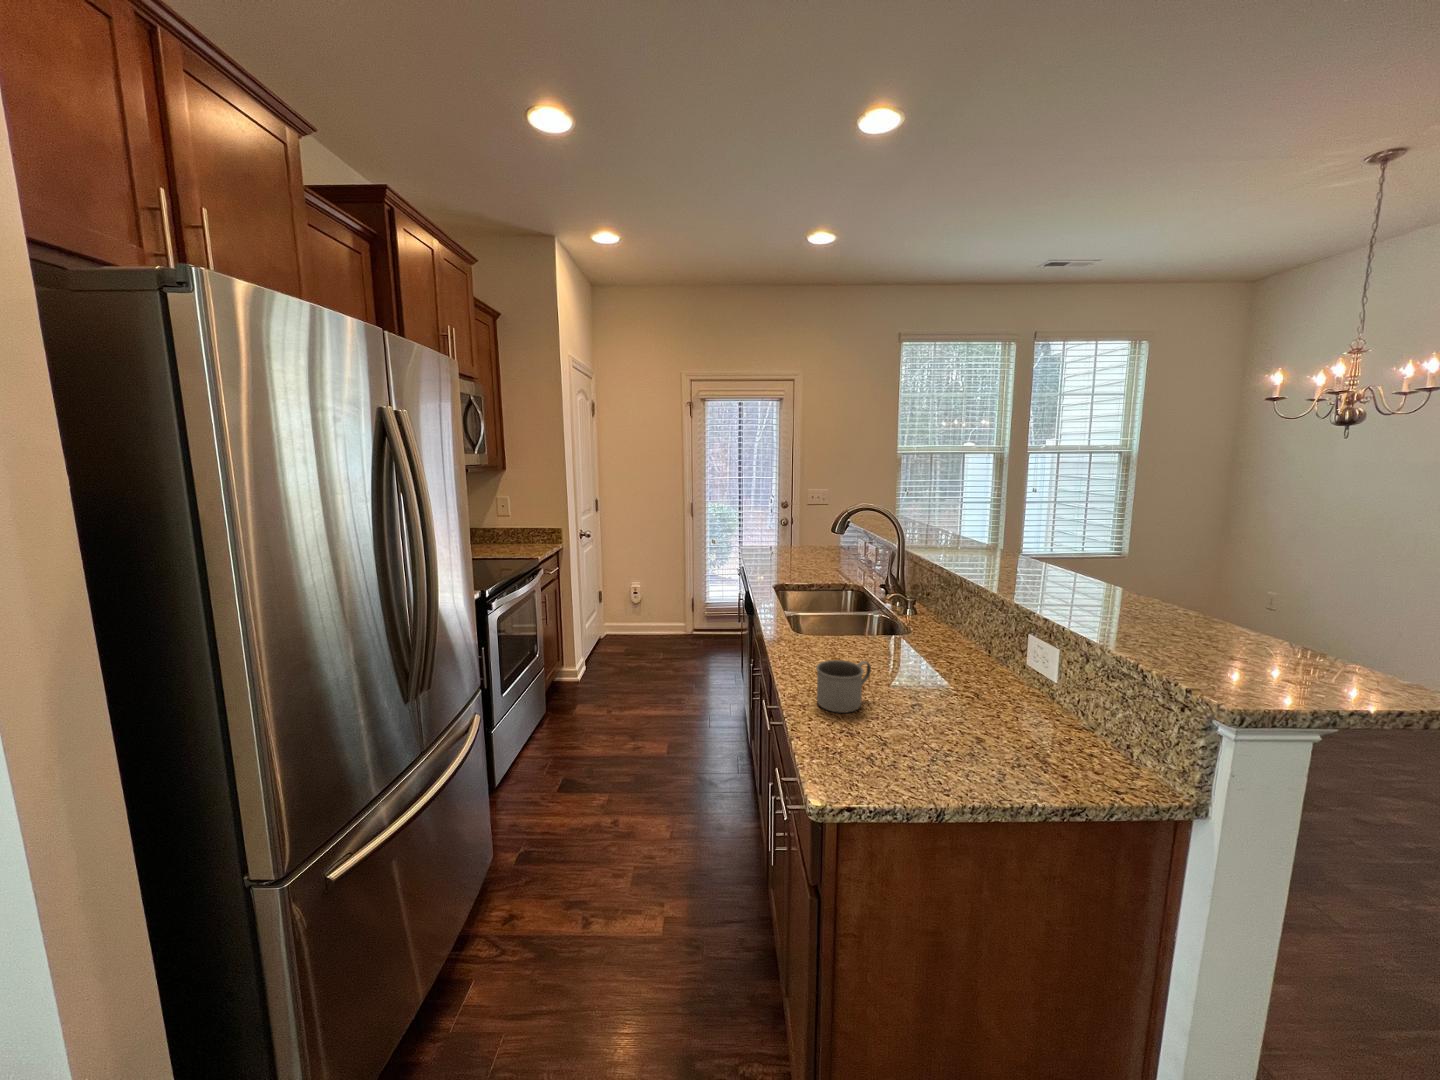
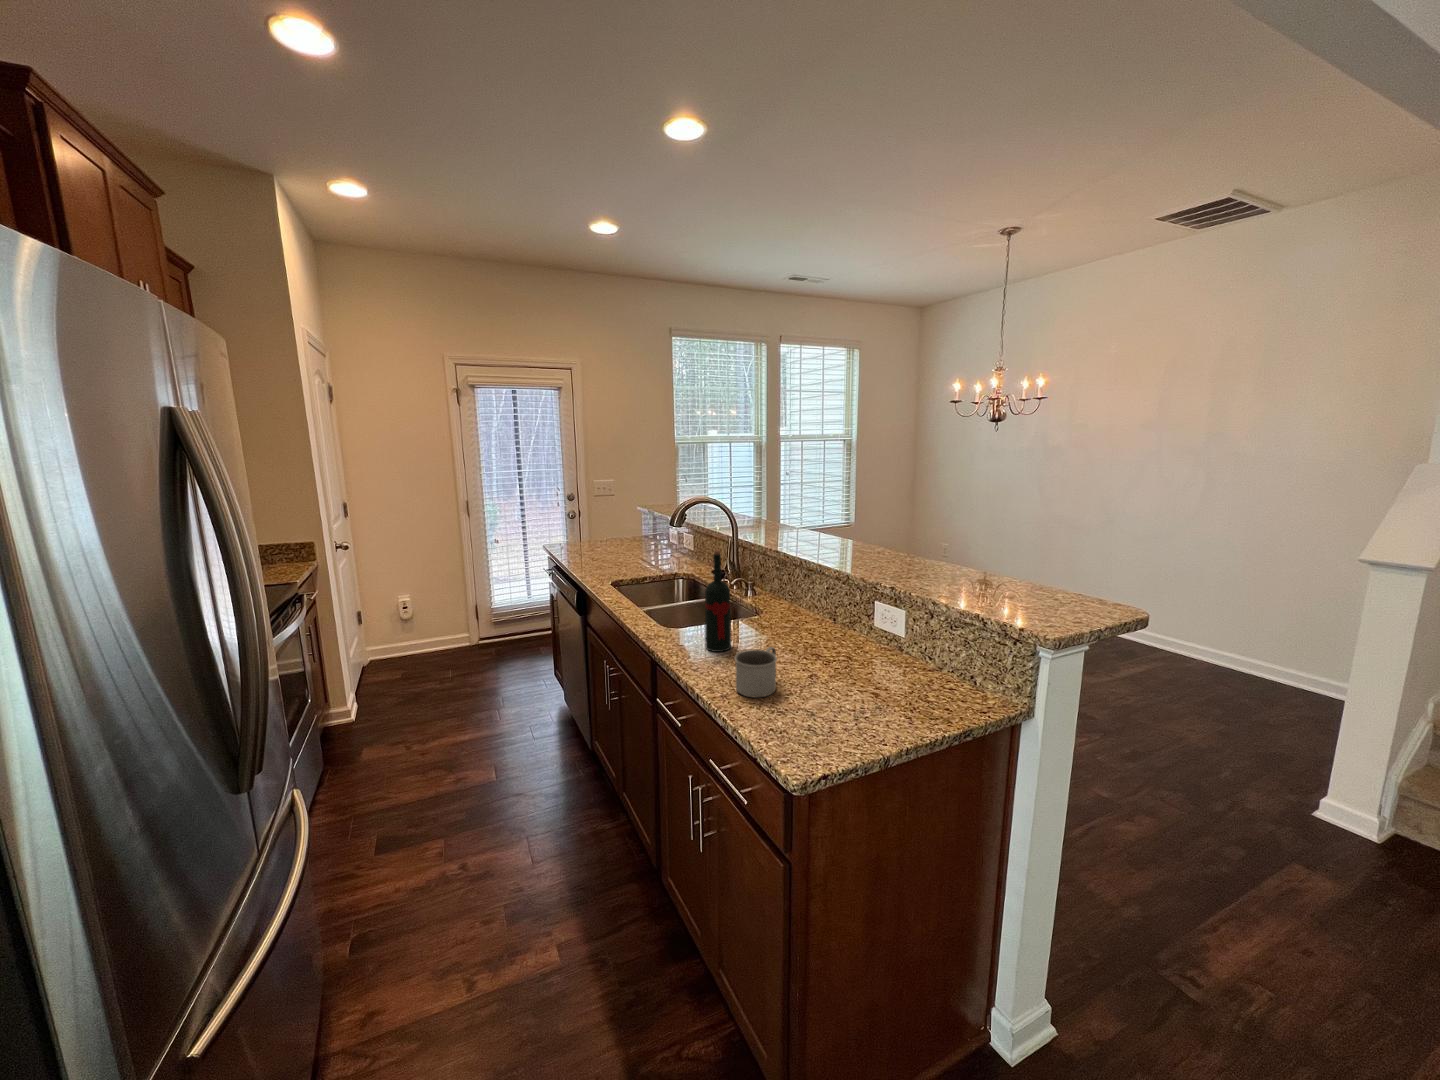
wine bottle: none [820,552,849,662] -> present [705,550,731,652]

